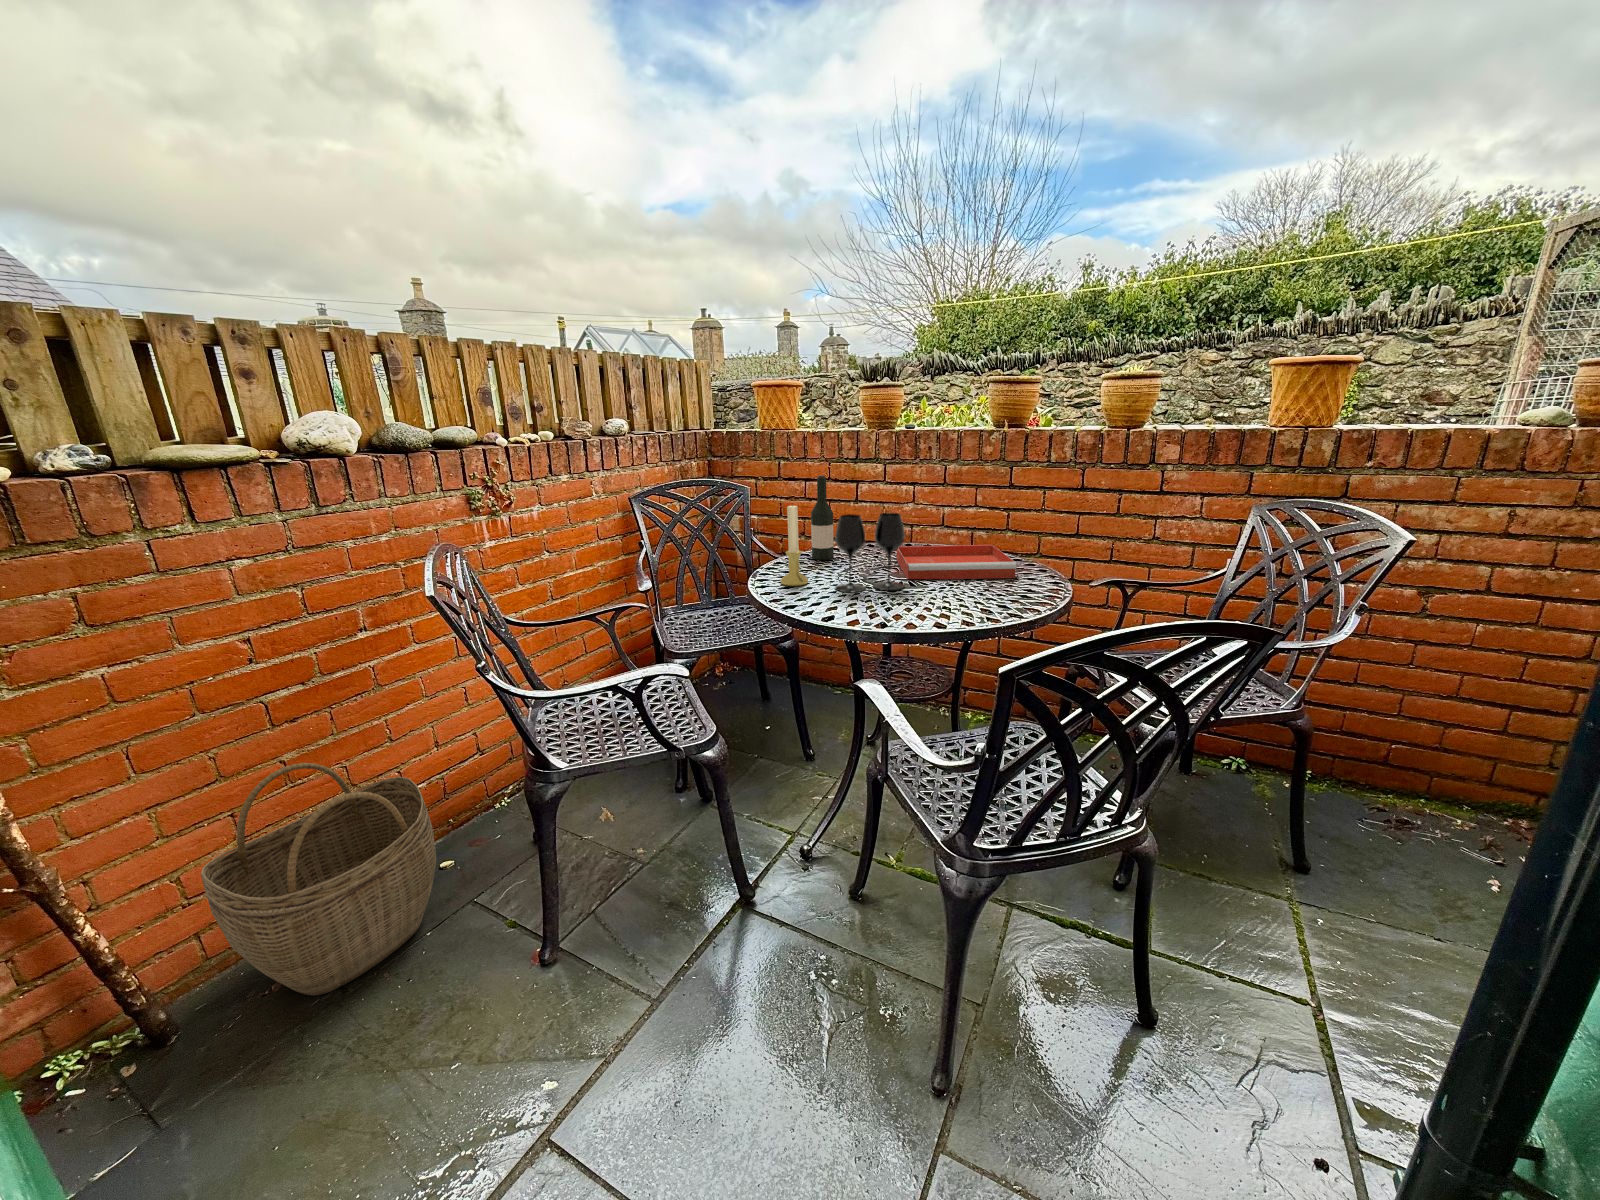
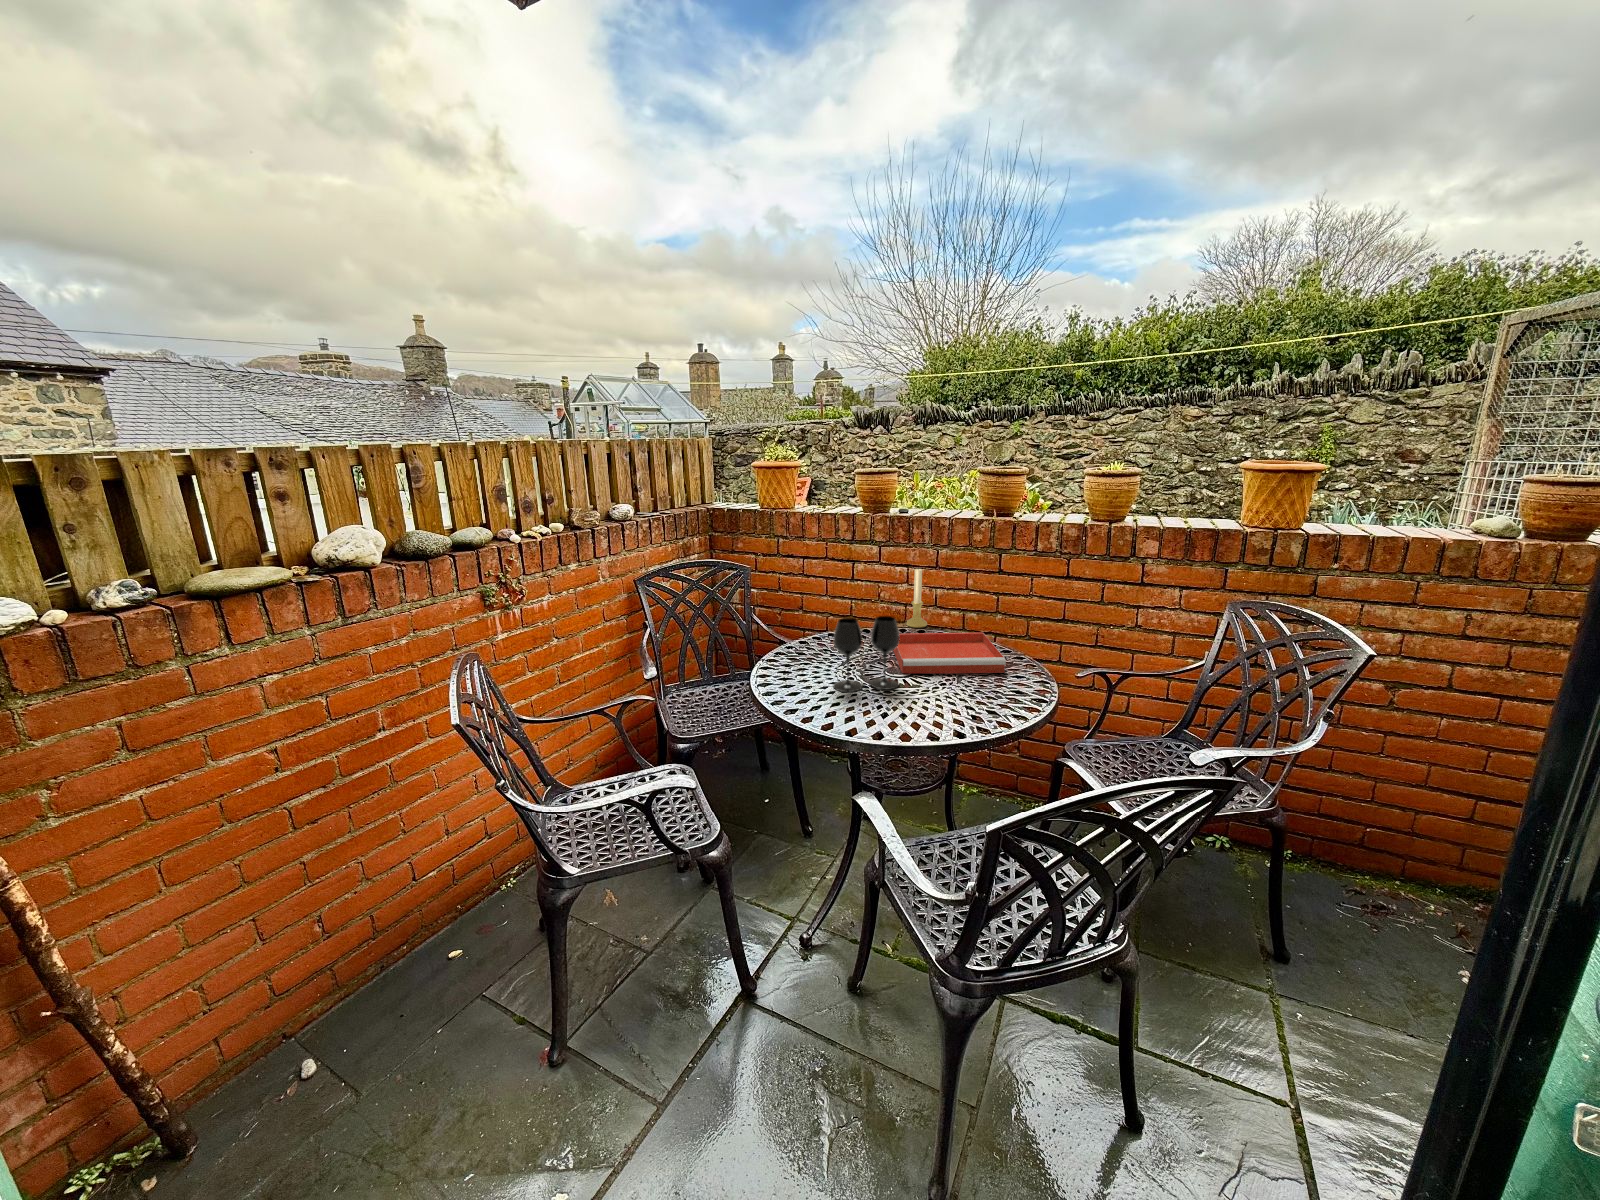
wine bottle: present [811,475,834,560] -> none [810,566,832,645]
candle holder: present [781,505,808,586] -> present [907,568,927,628]
woven basket: present [201,763,436,996] -> none [229,867,451,1100]

